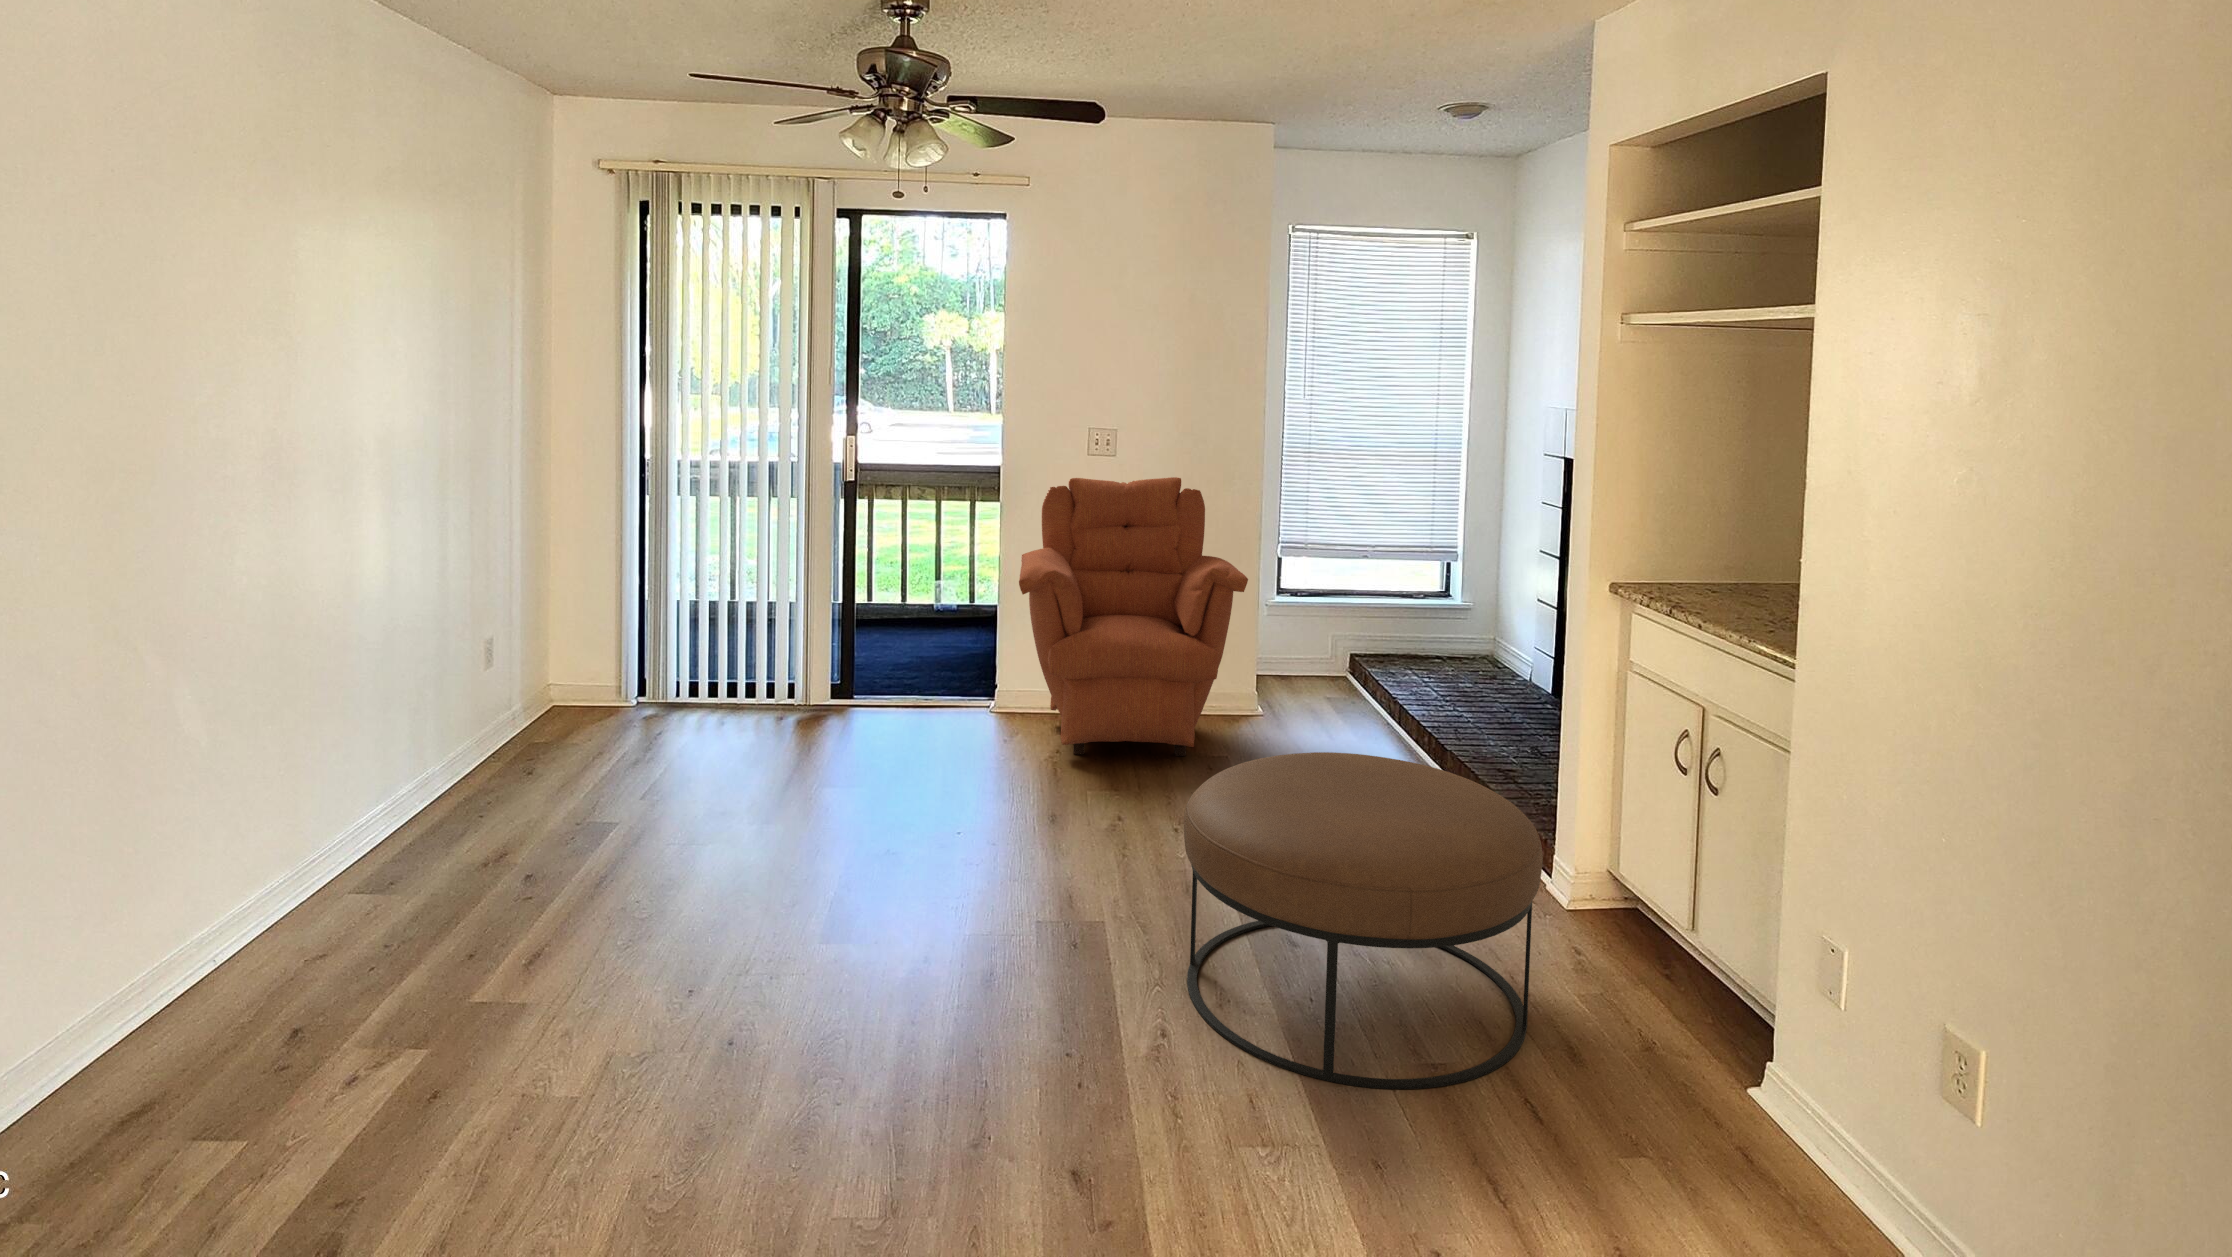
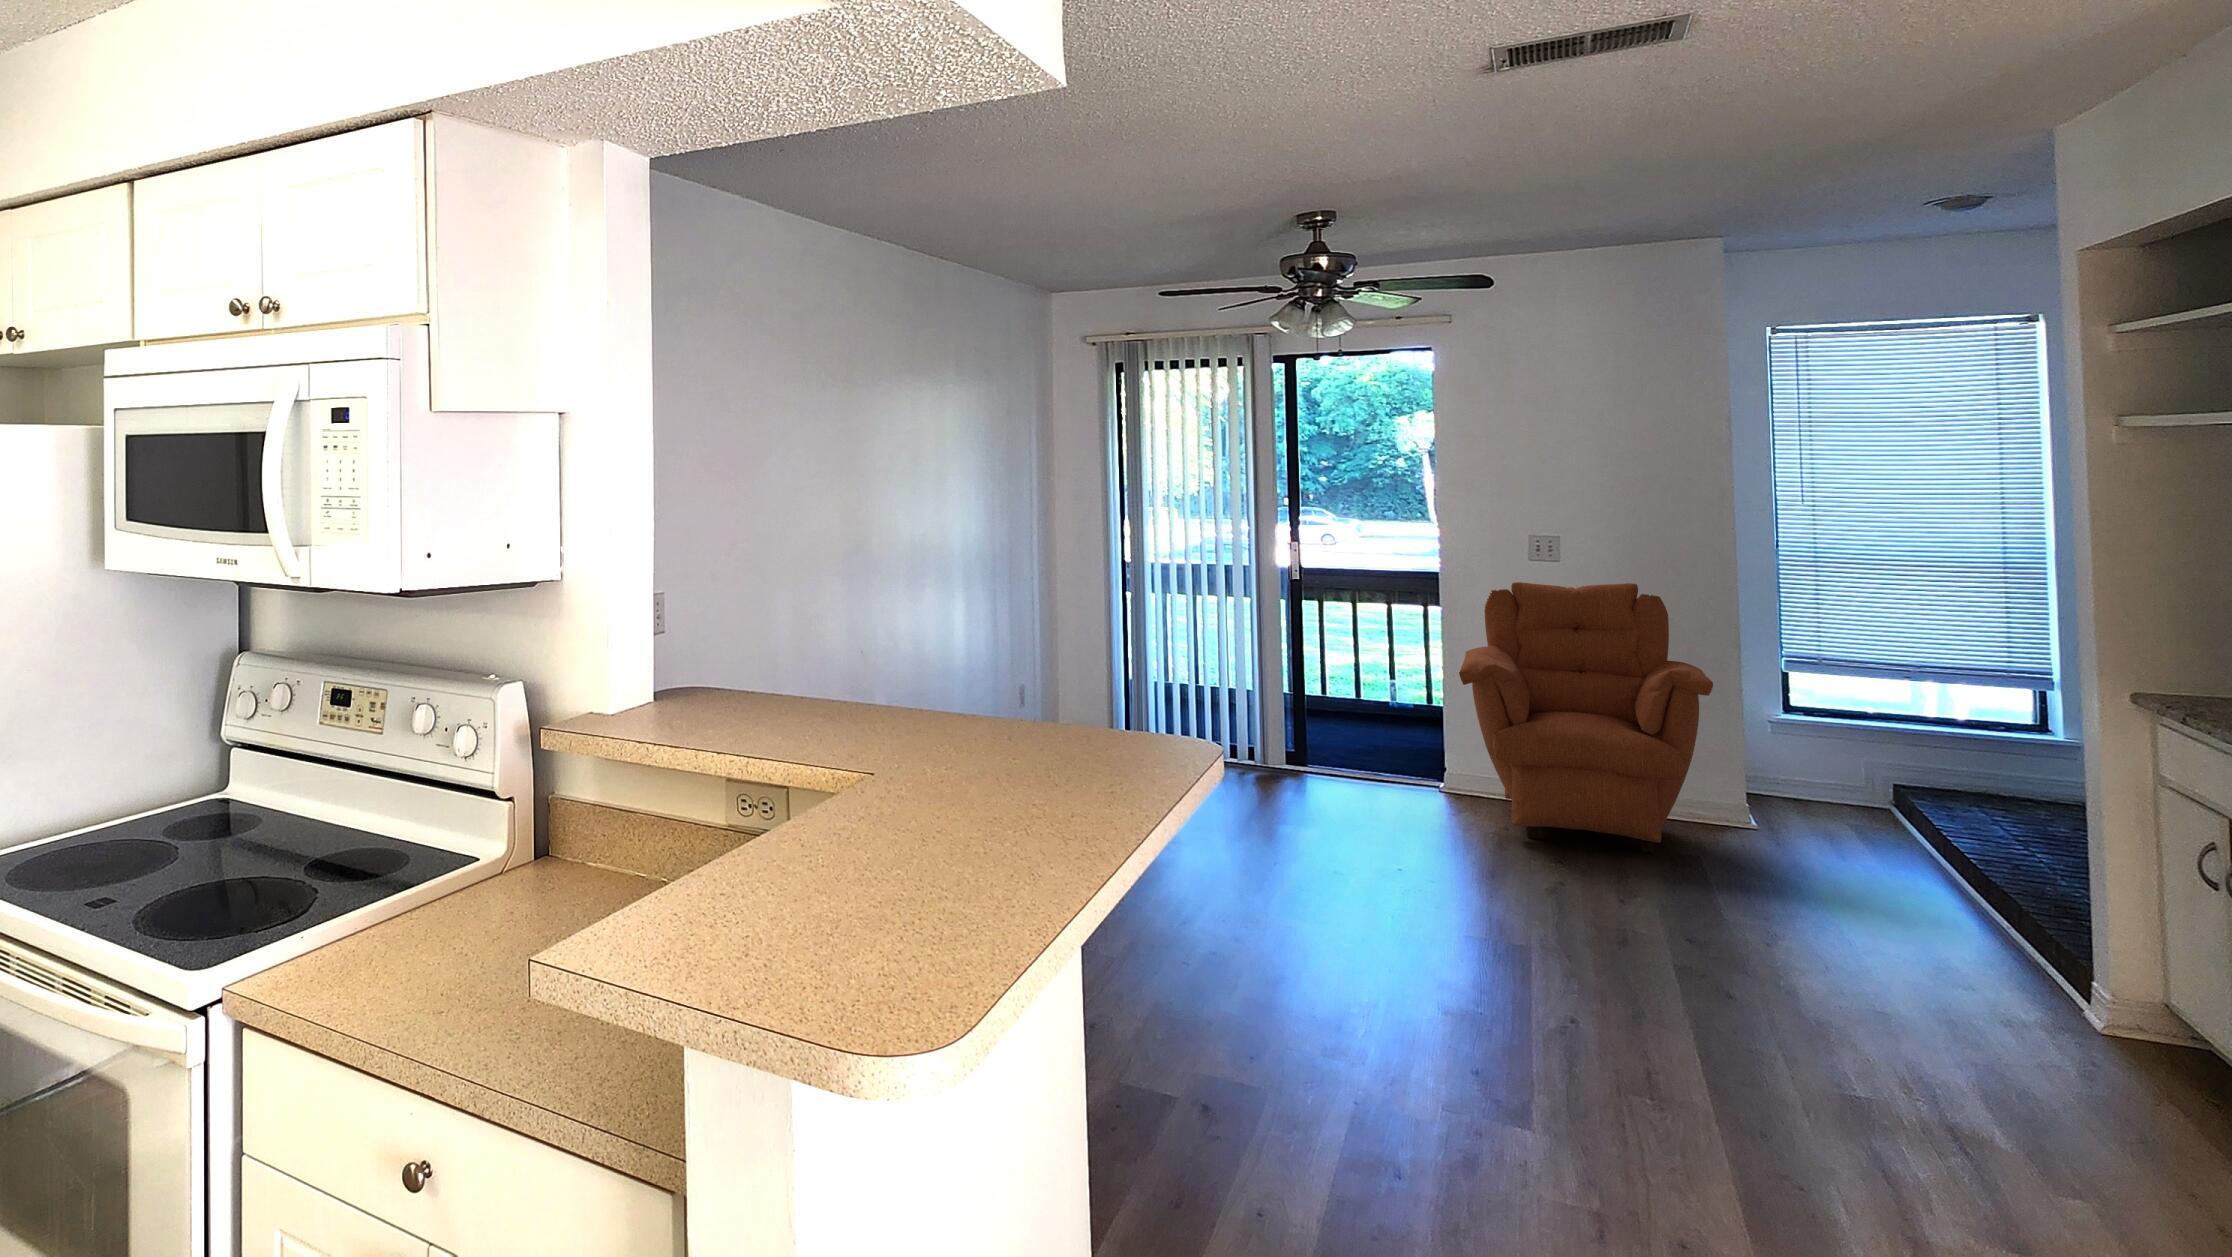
ottoman: present [1184,752,1543,1089] -> none [1595,827,1991,1113]

